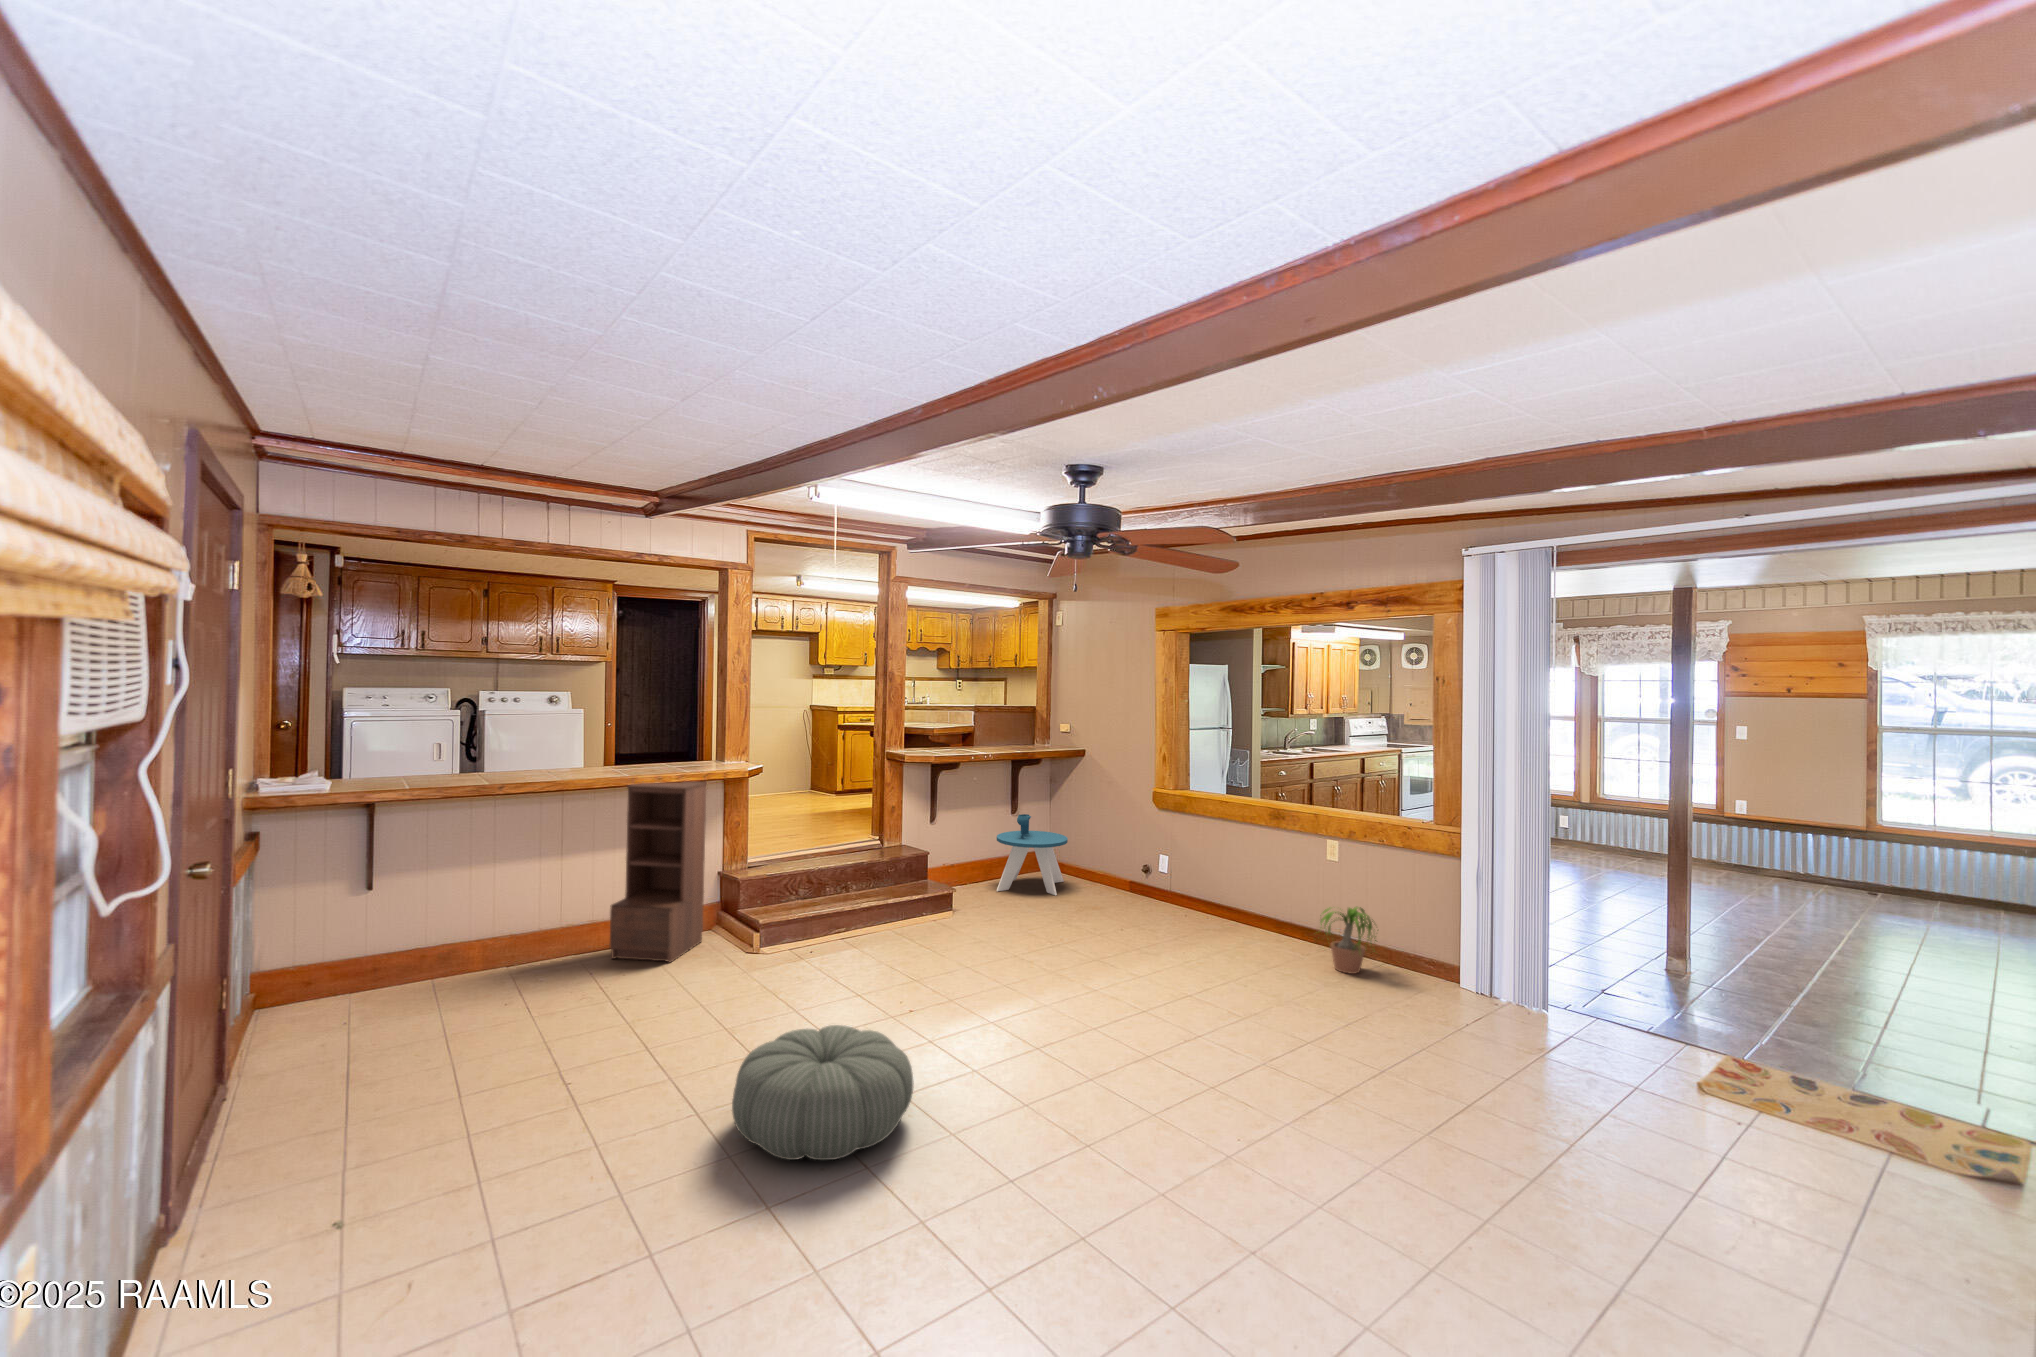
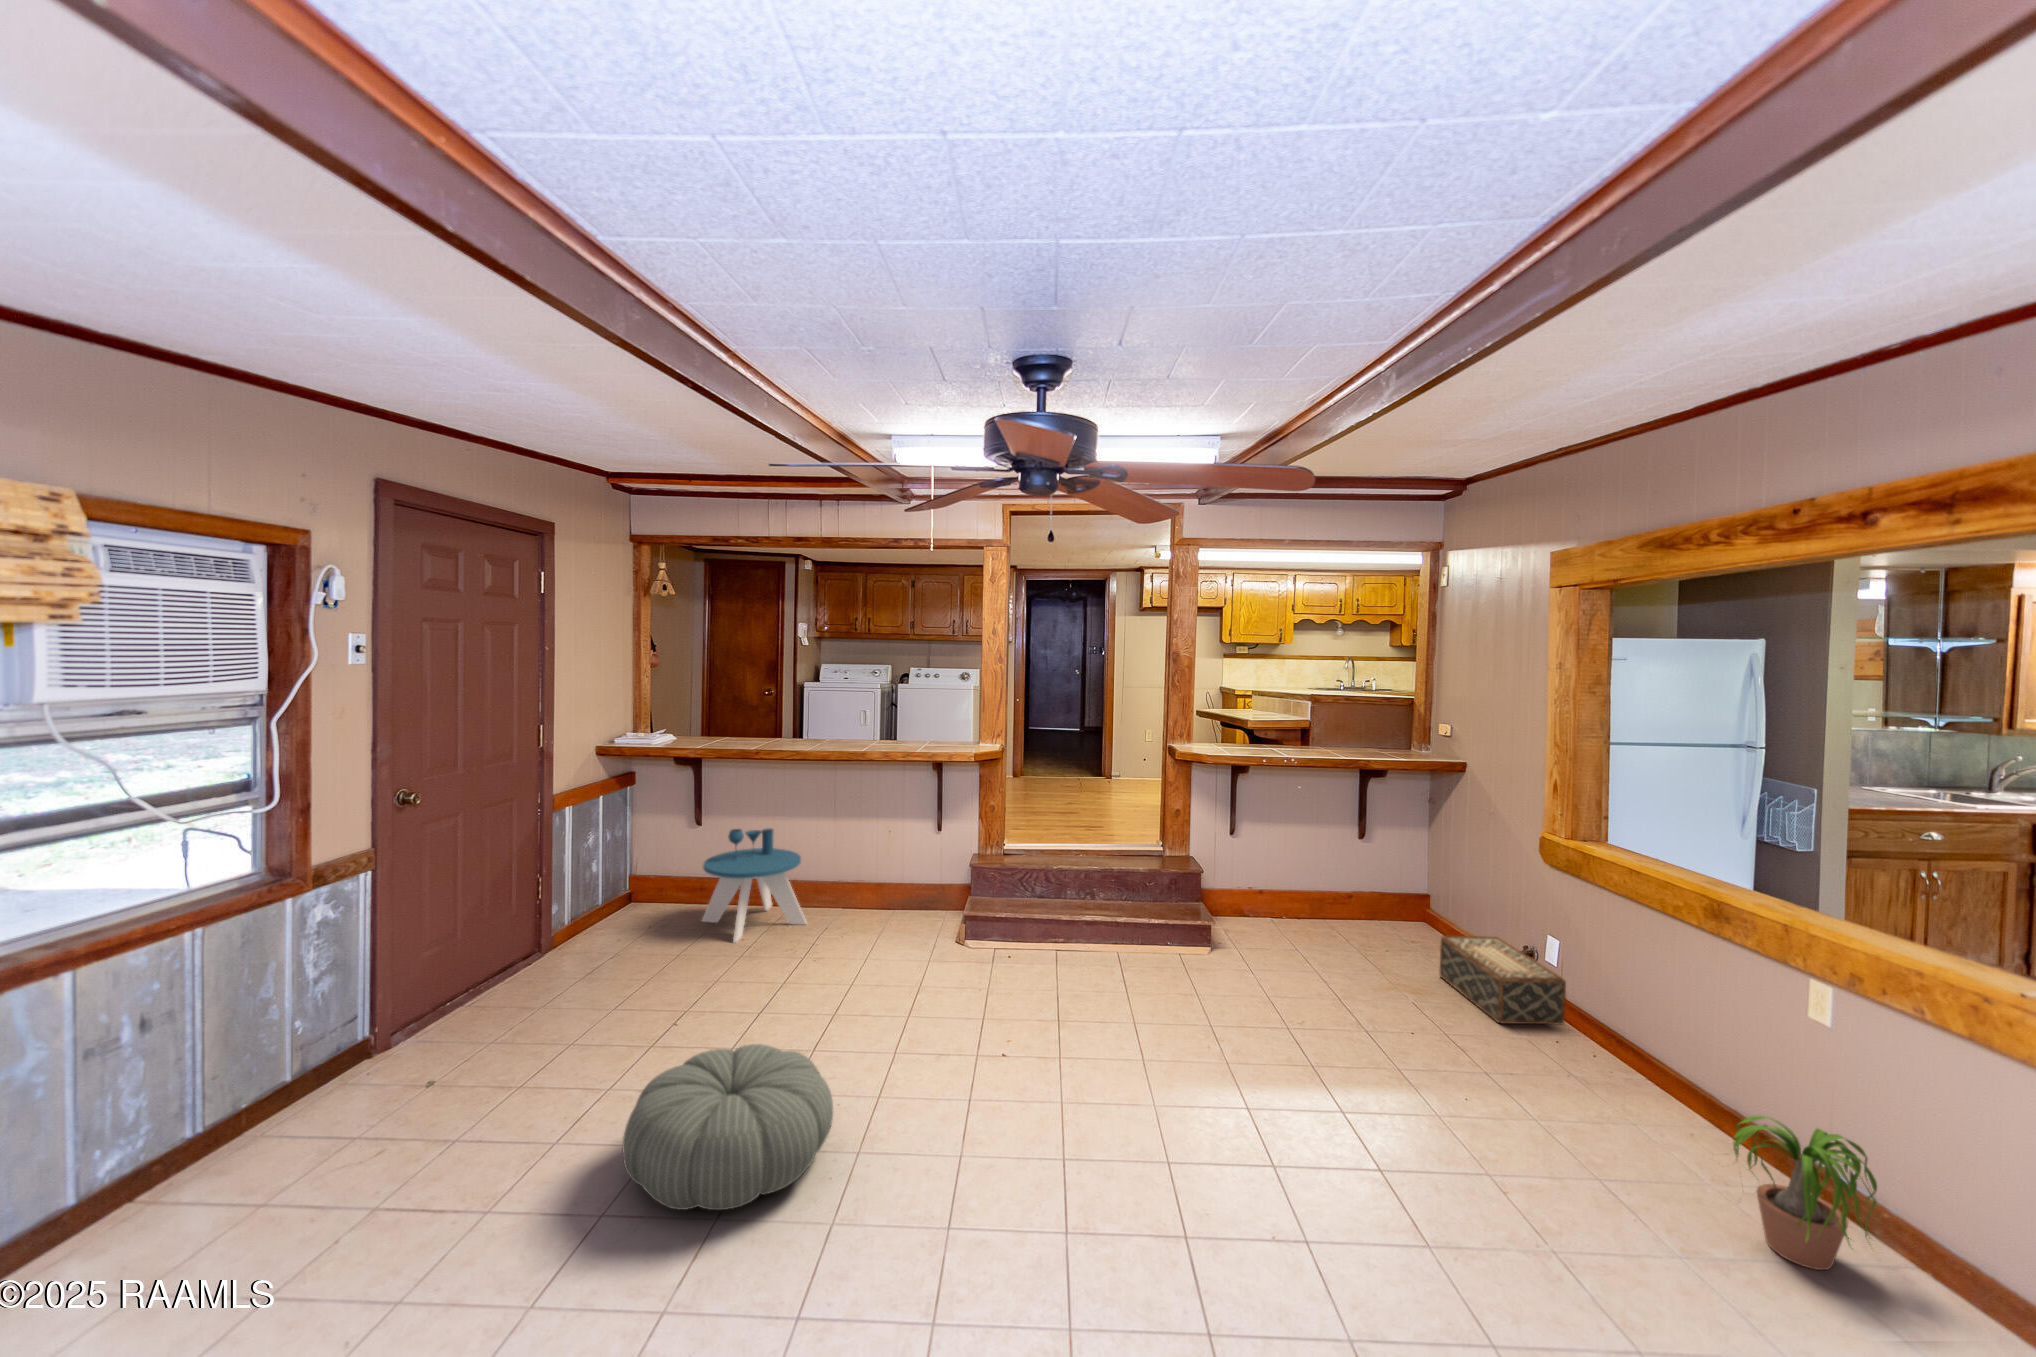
bookshelf: present [610,781,707,963] -> none [852,757,942,934]
side table: present [997,814,1068,895] -> present [702,829,807,943]
woven basket: none [1100,866,1183,915] -> present [1440,936,1566,1025]

